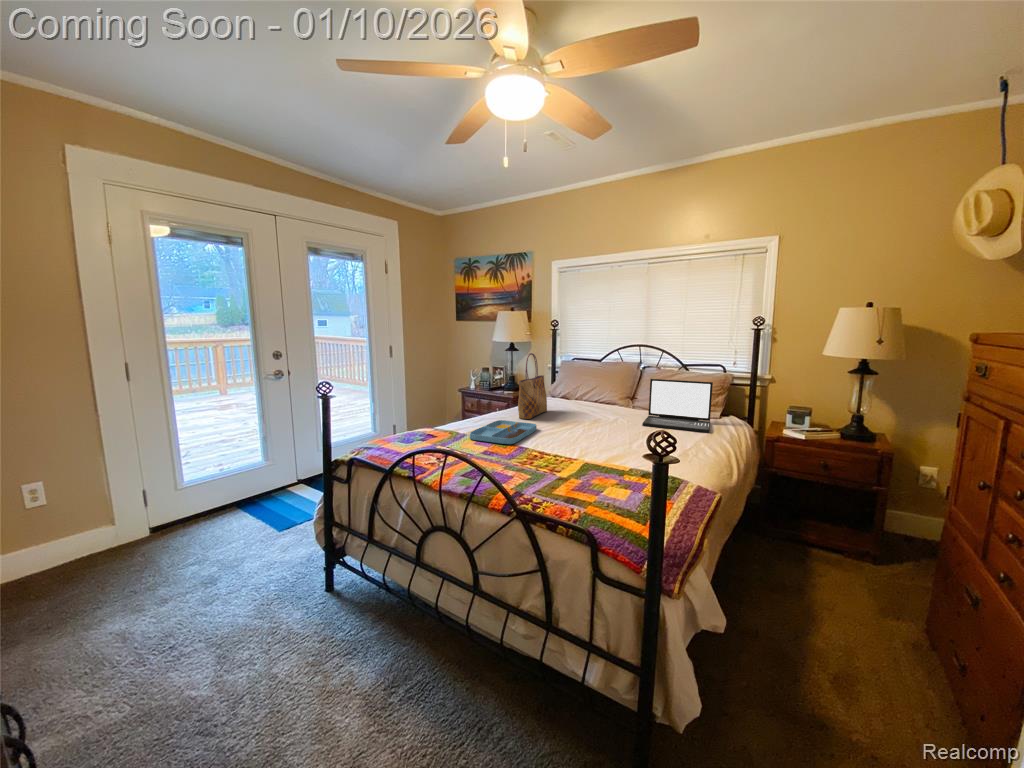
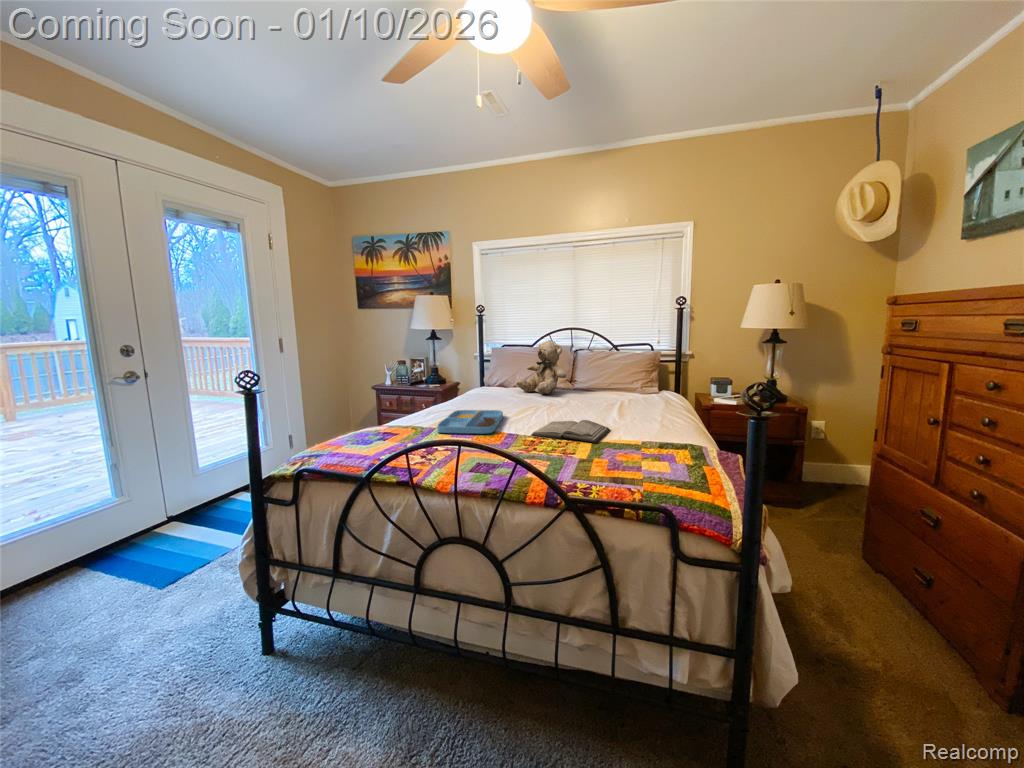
tote bag: present [518,353,547,419] -> none [472,335,496,407]
teddy bear: none [572,358,620,411] -> present [516,340,567,395]
laptop: present [642,379,713,433] -> none [599,357,664,404]
diary: none [544,439,622,465] -> present [531,420,610,443]

